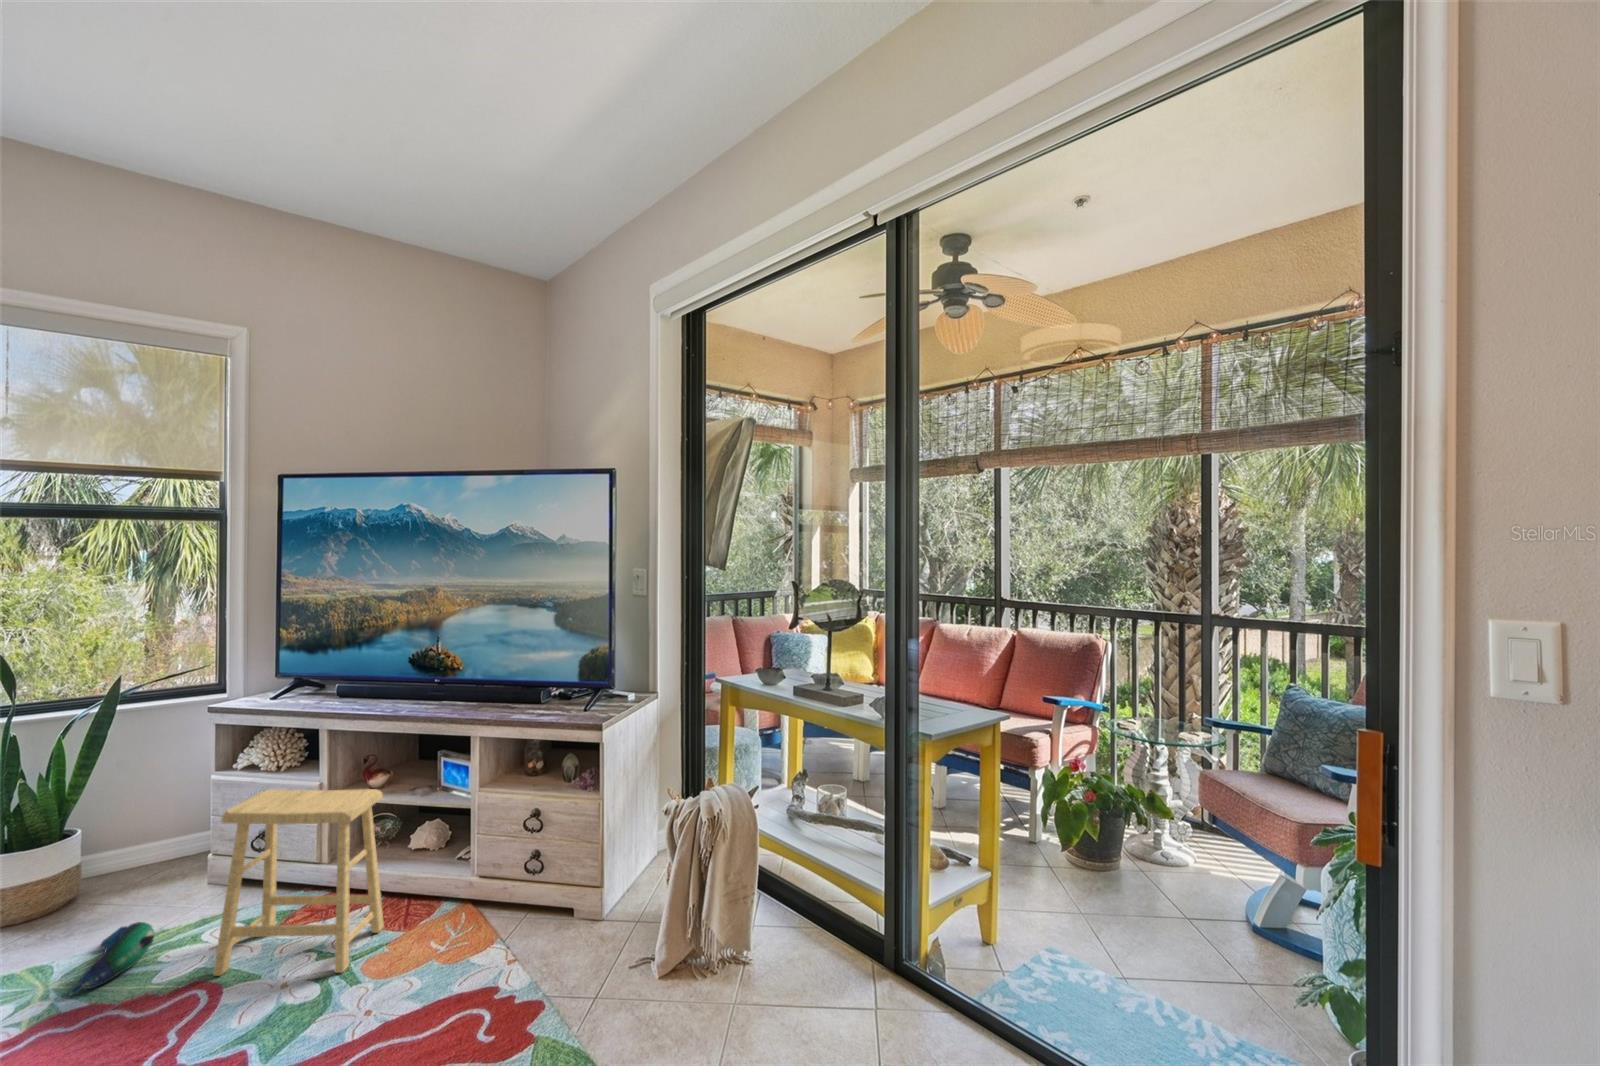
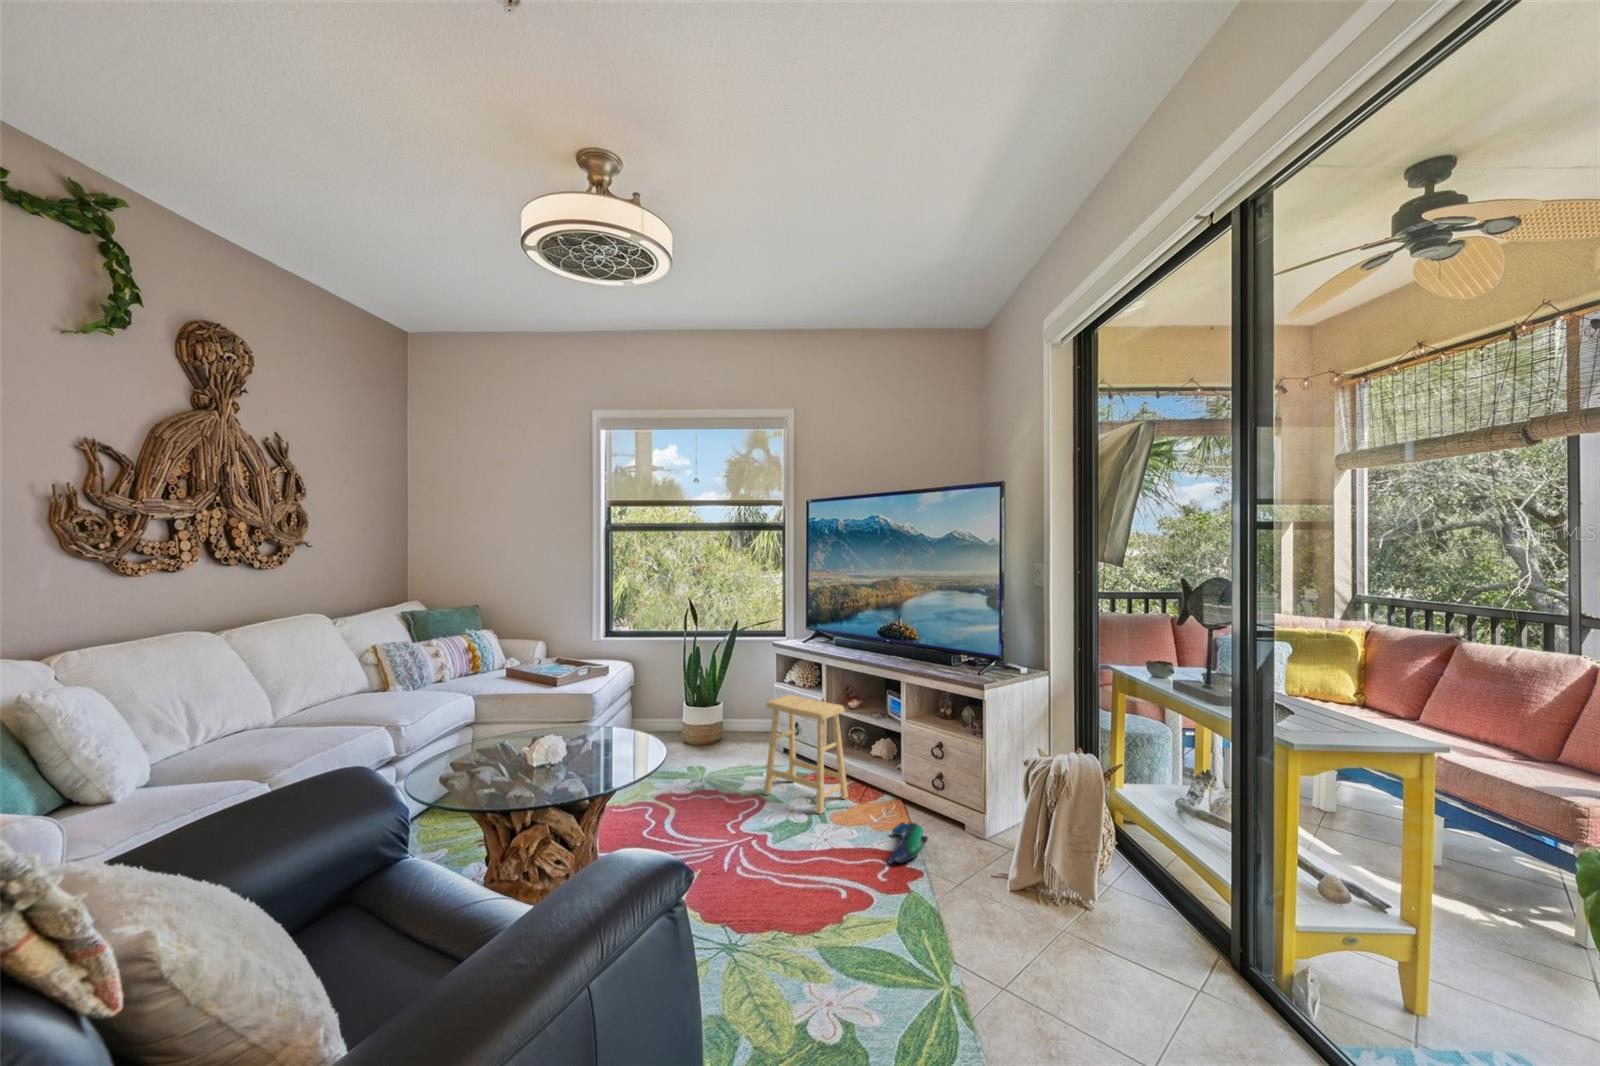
plush toy: present [68,922,155,996] -> present [888,822,928,863]

